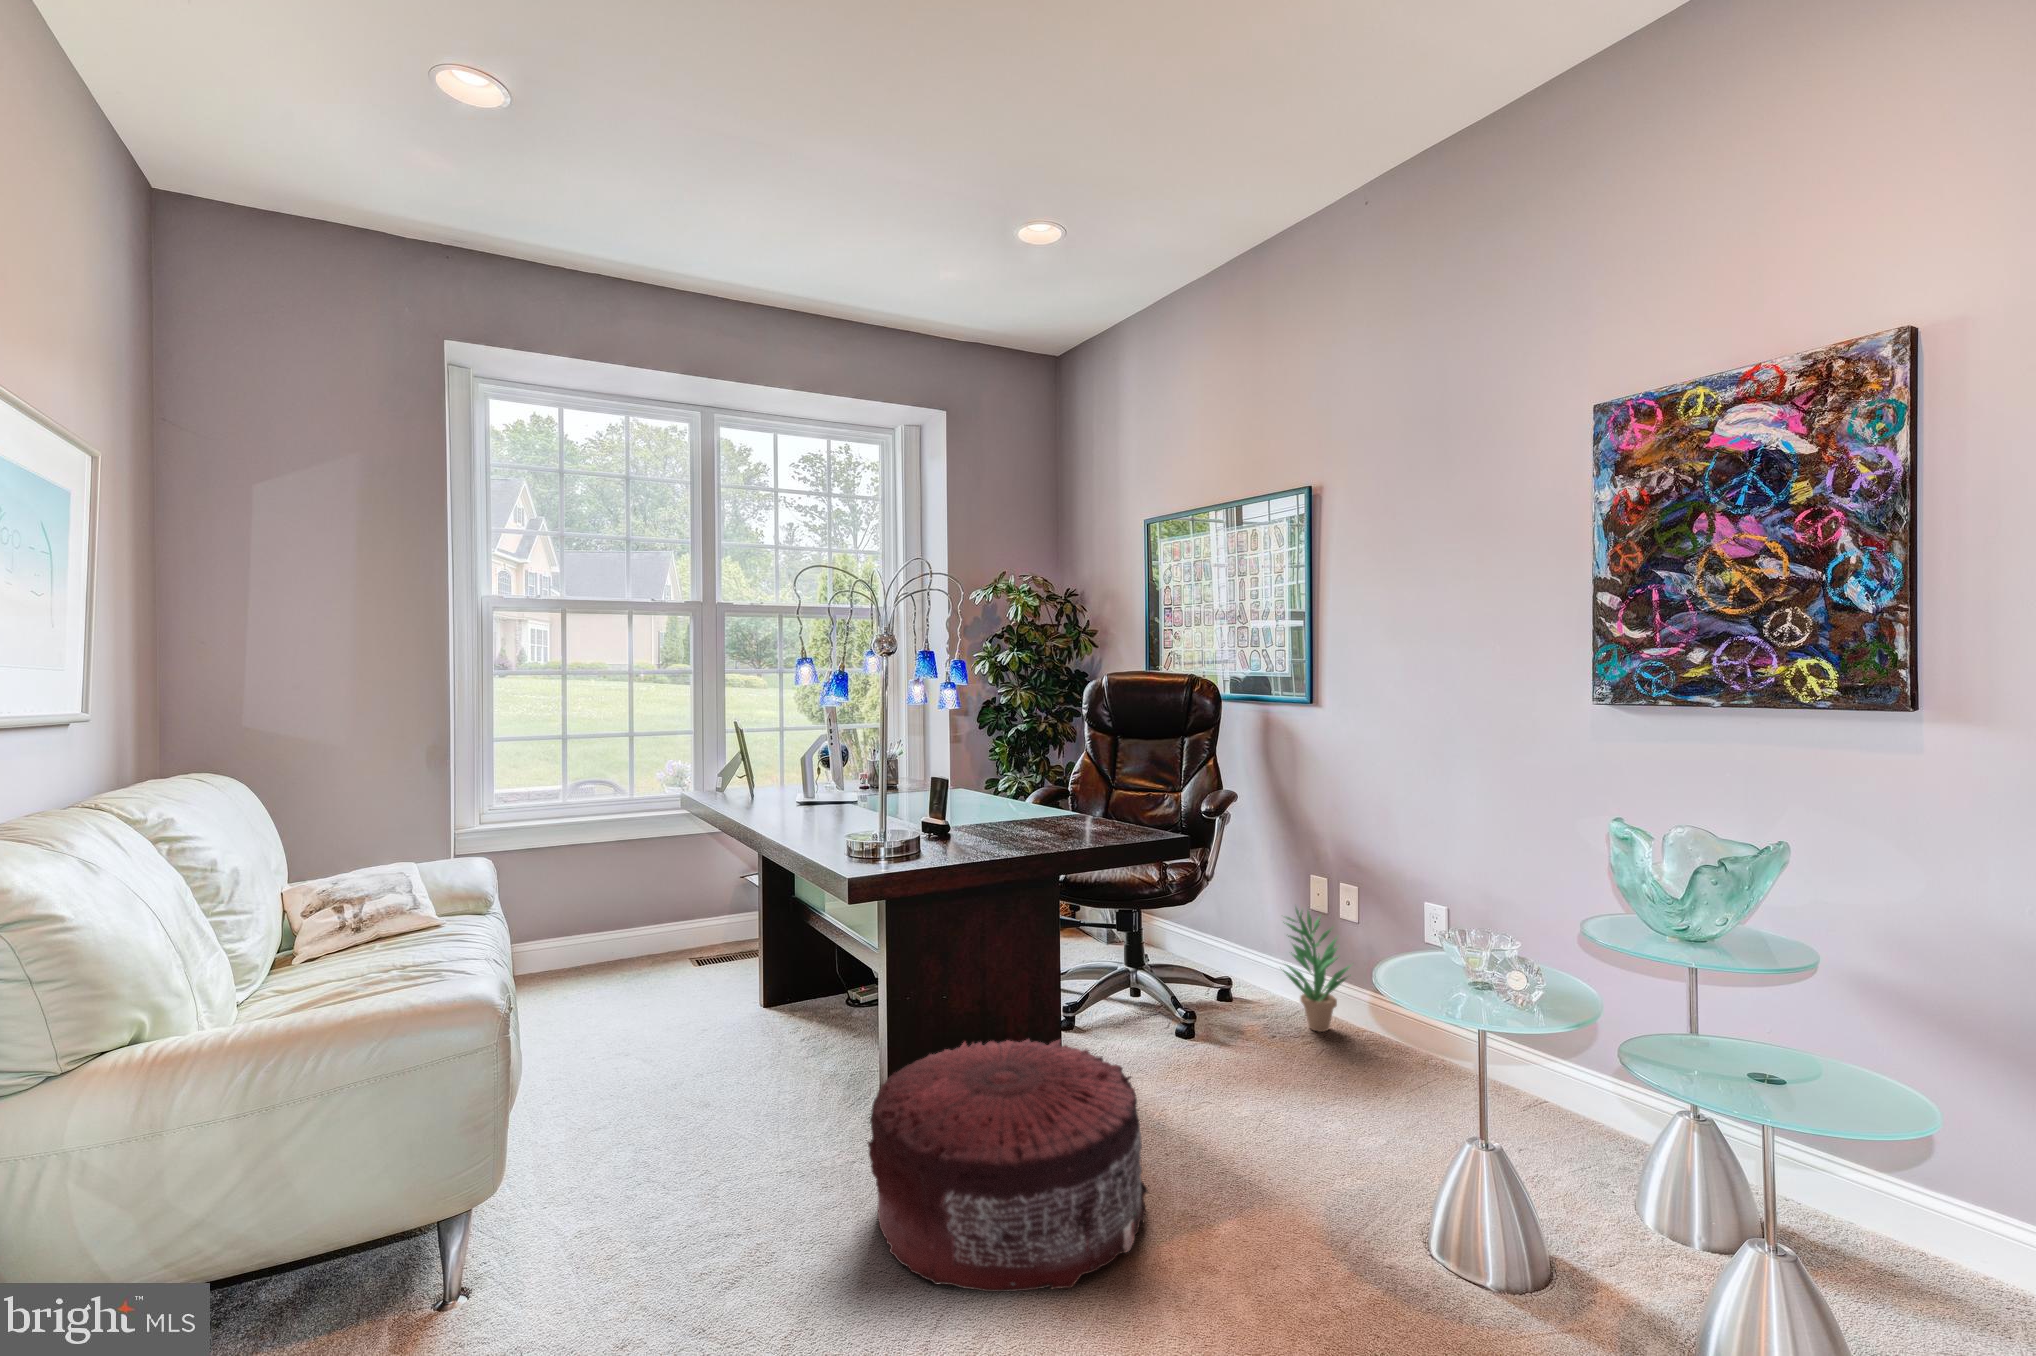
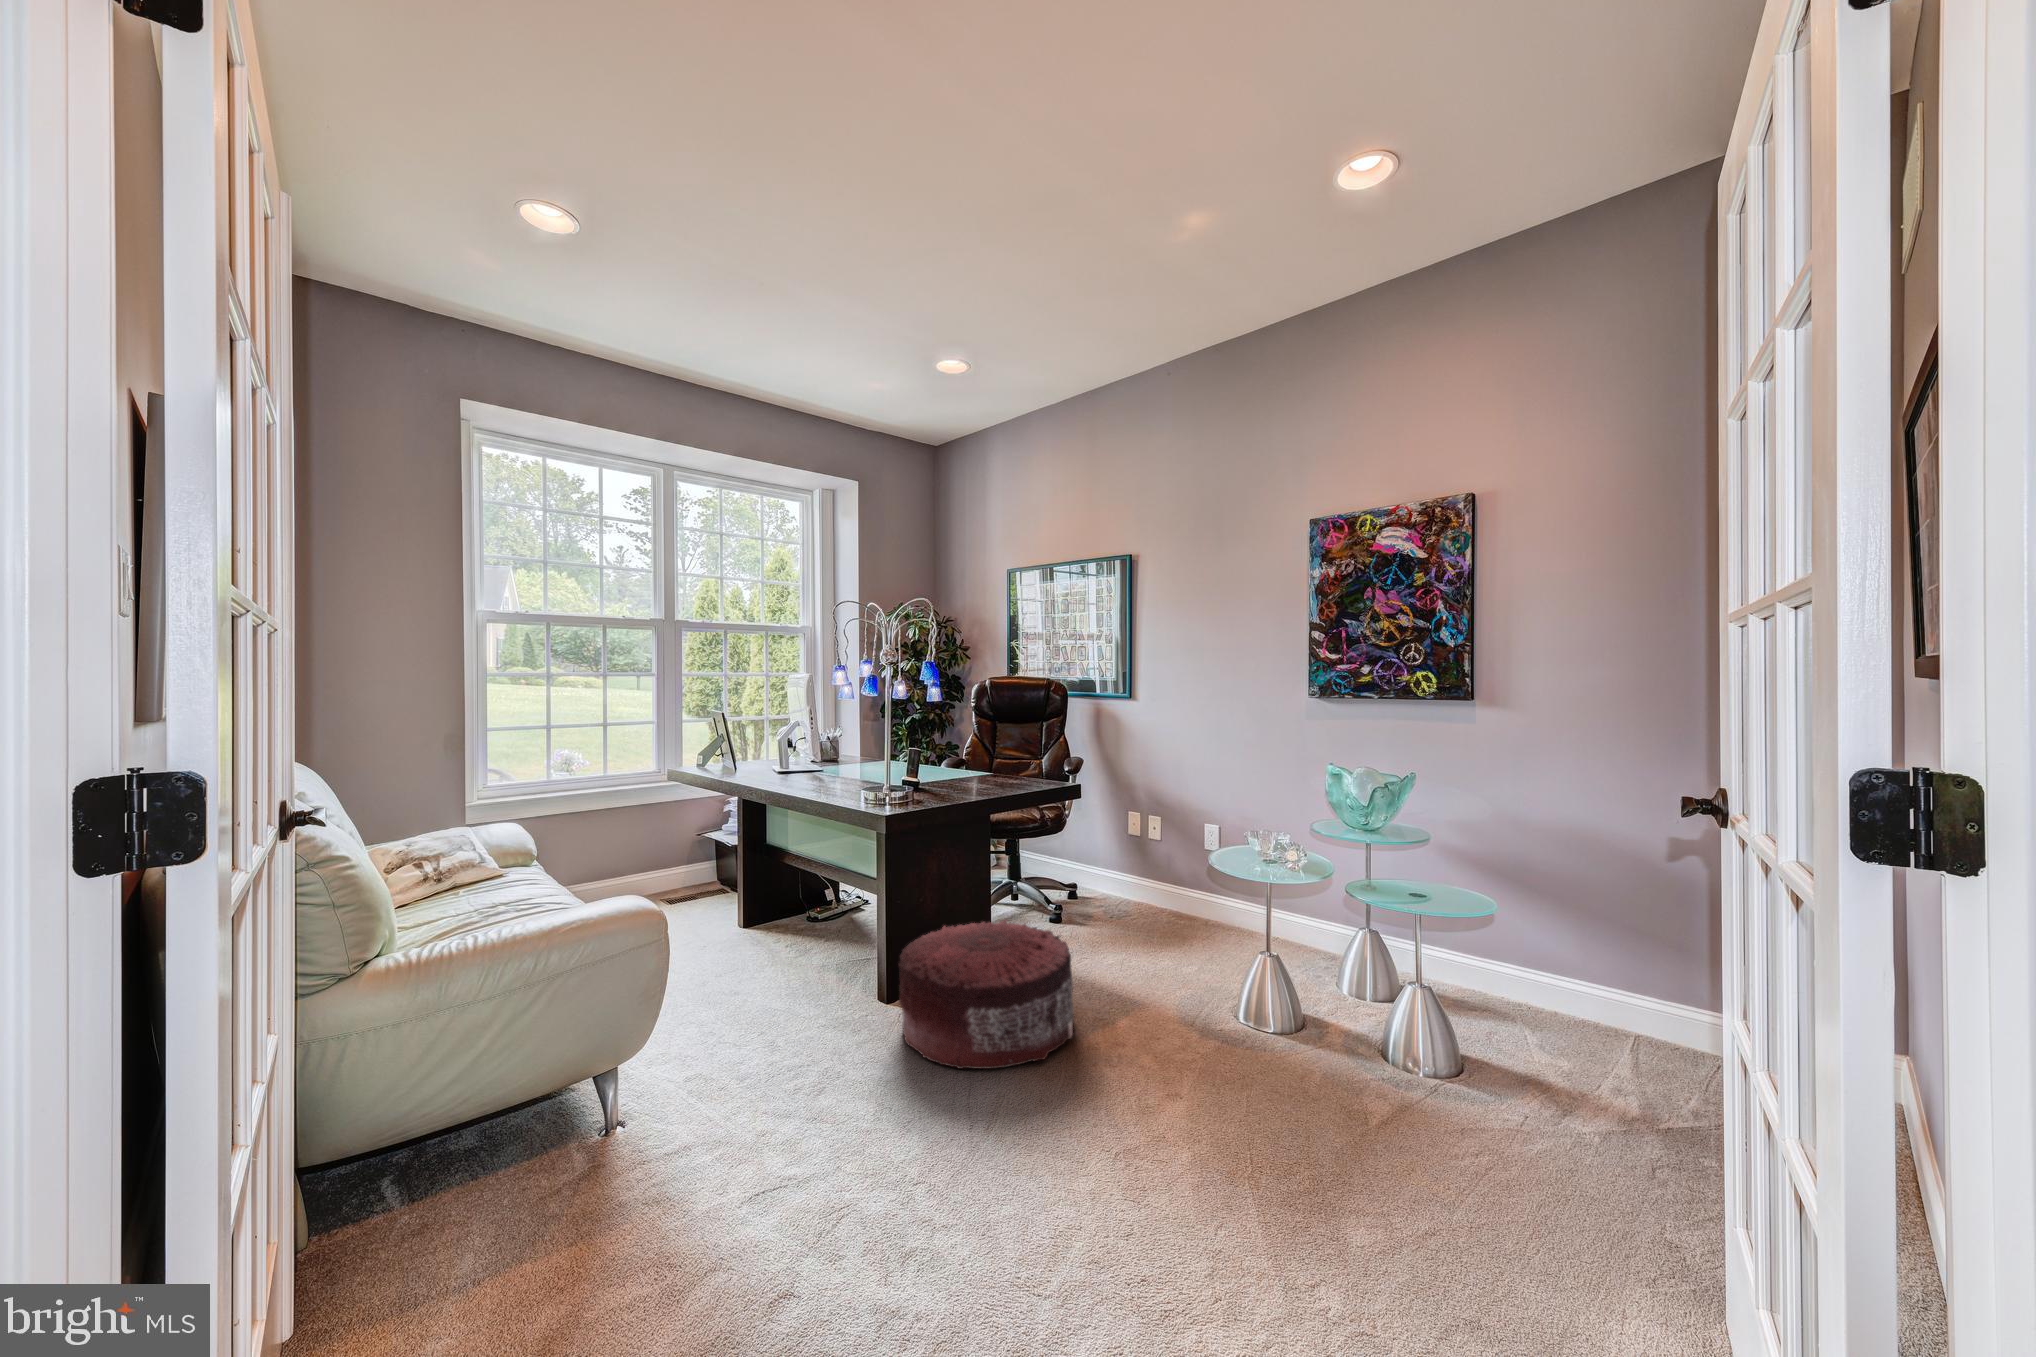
potted plant: present [1281,908,1350,1032] -> none [1113,831,1161,914]

